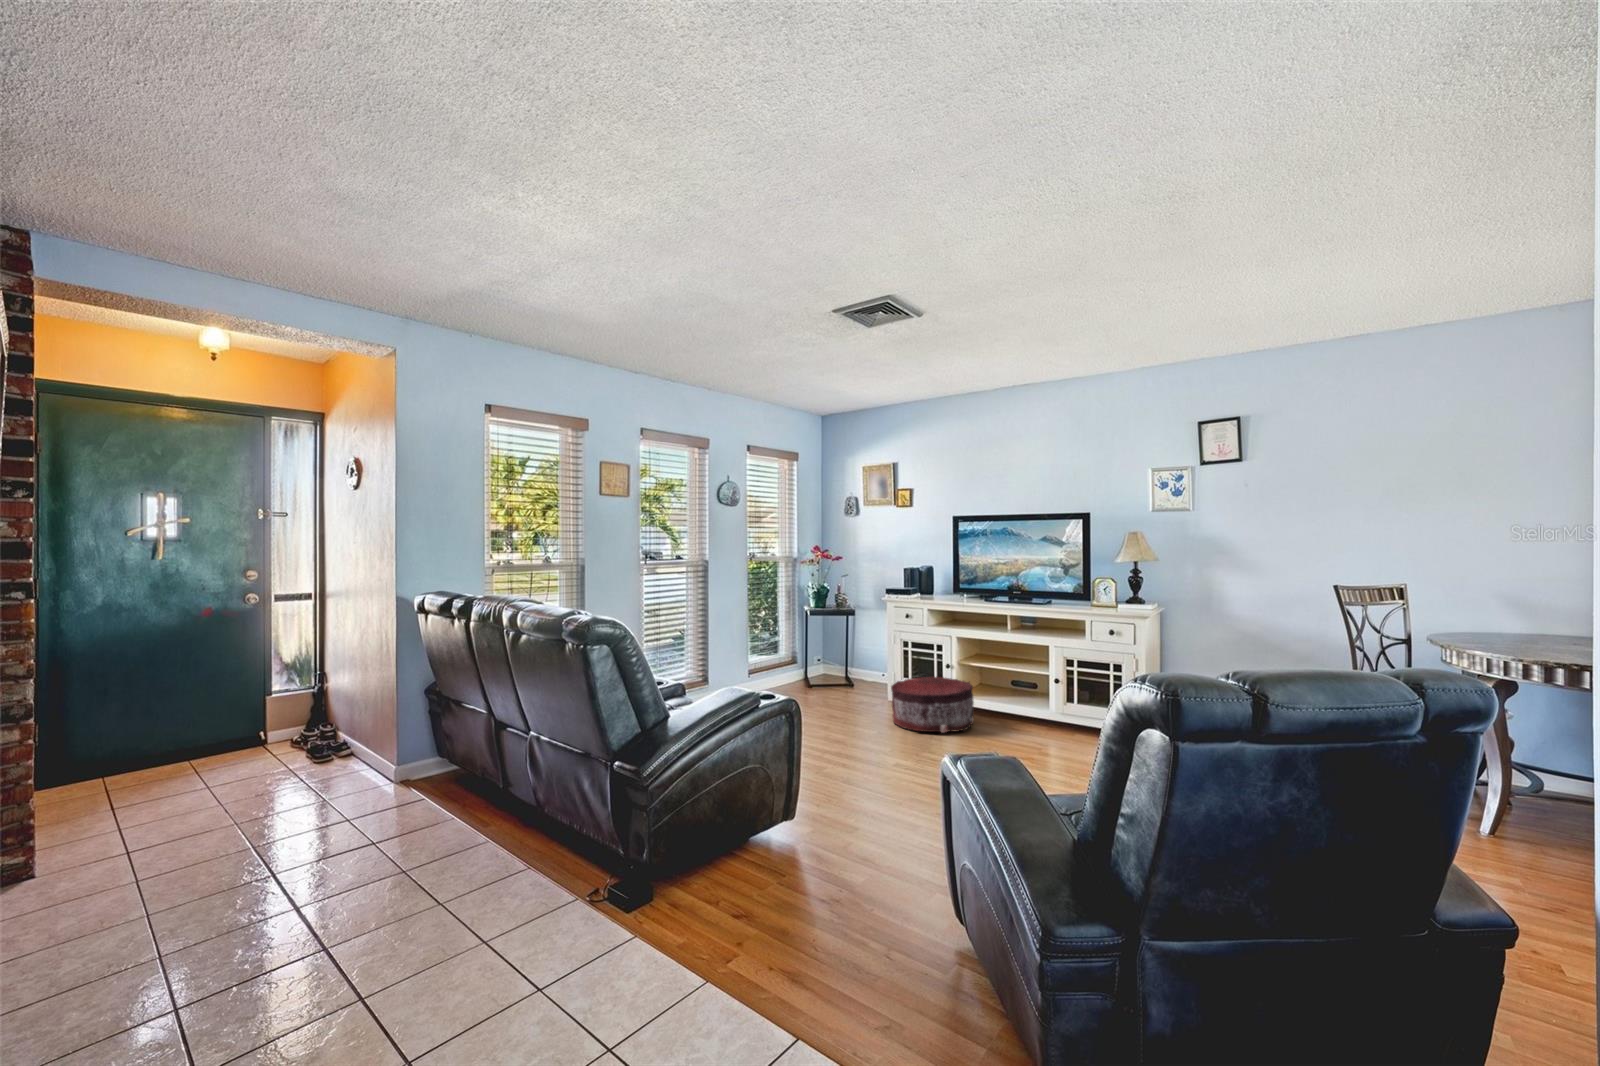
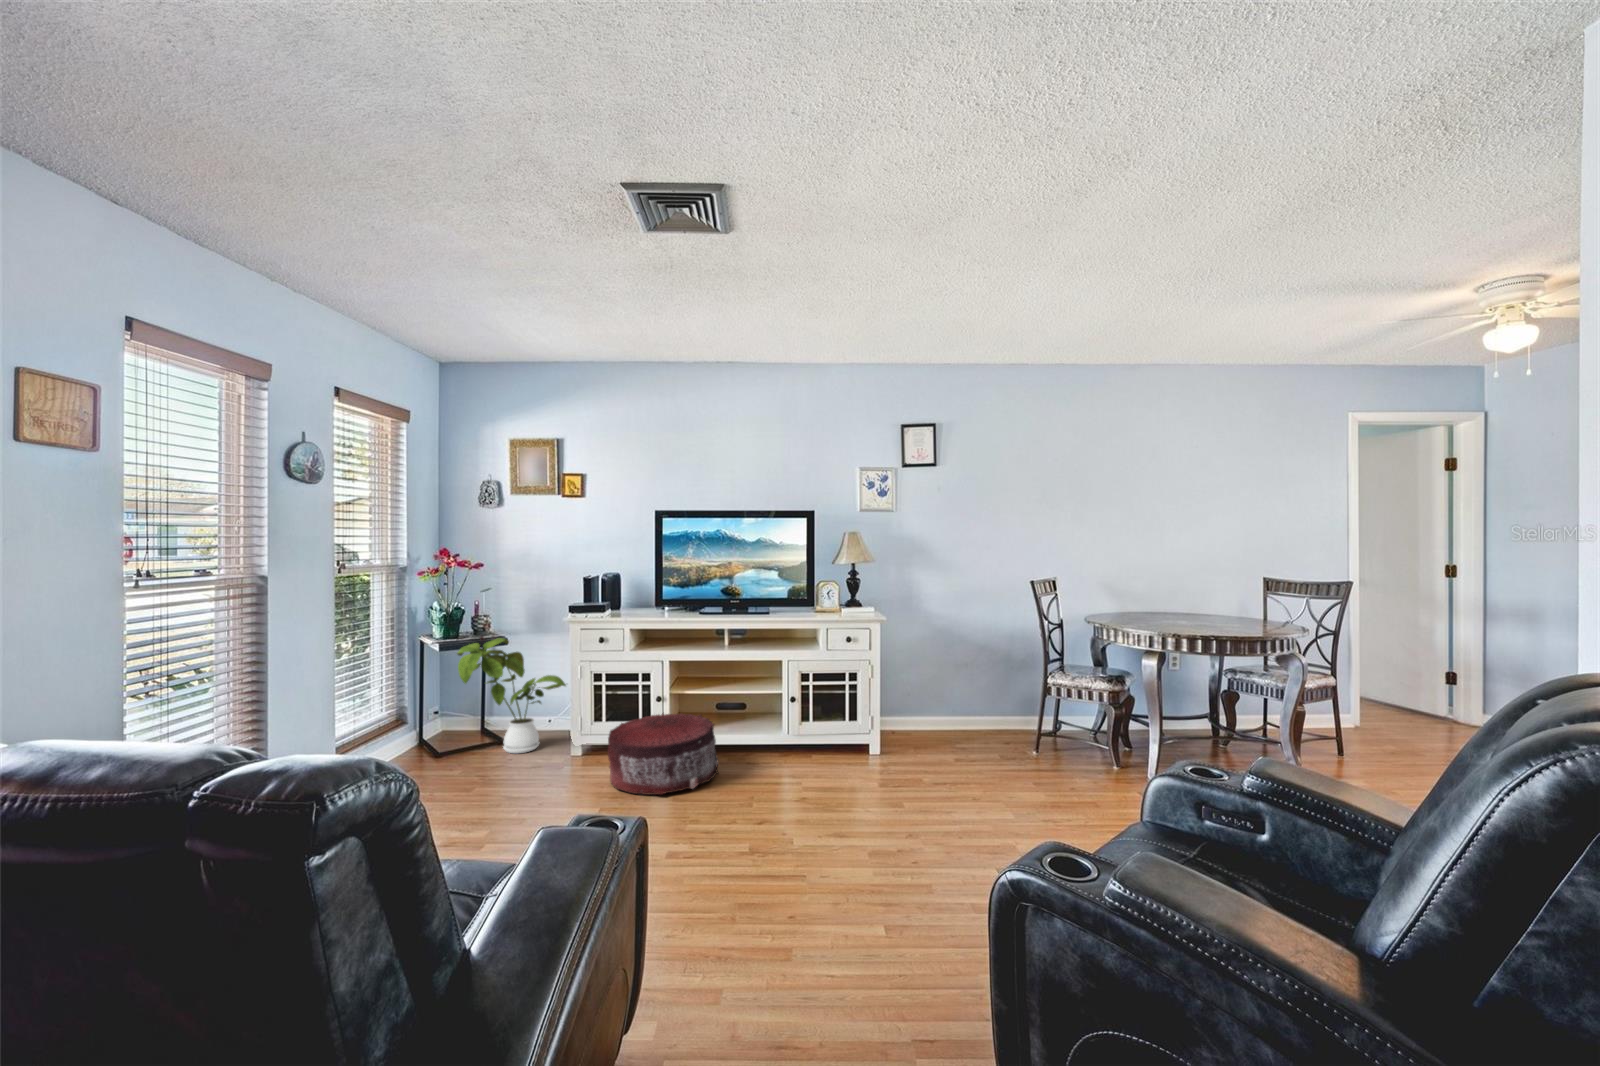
house plant: none [813,609,887,694] -> present [457,638,566,753]

